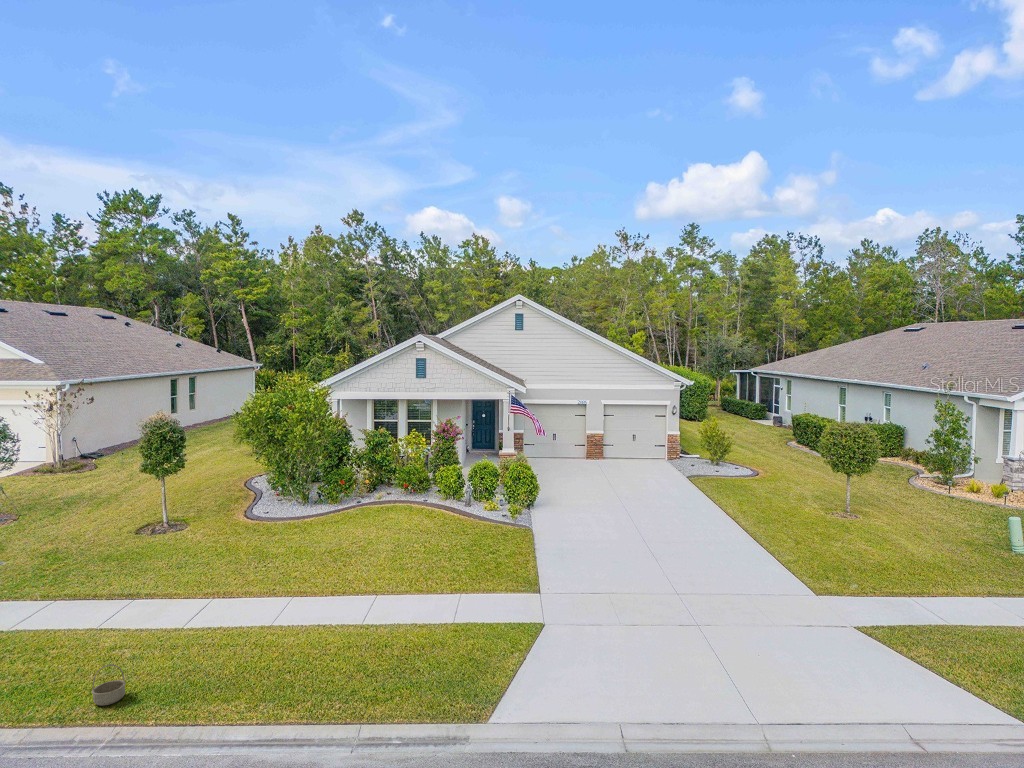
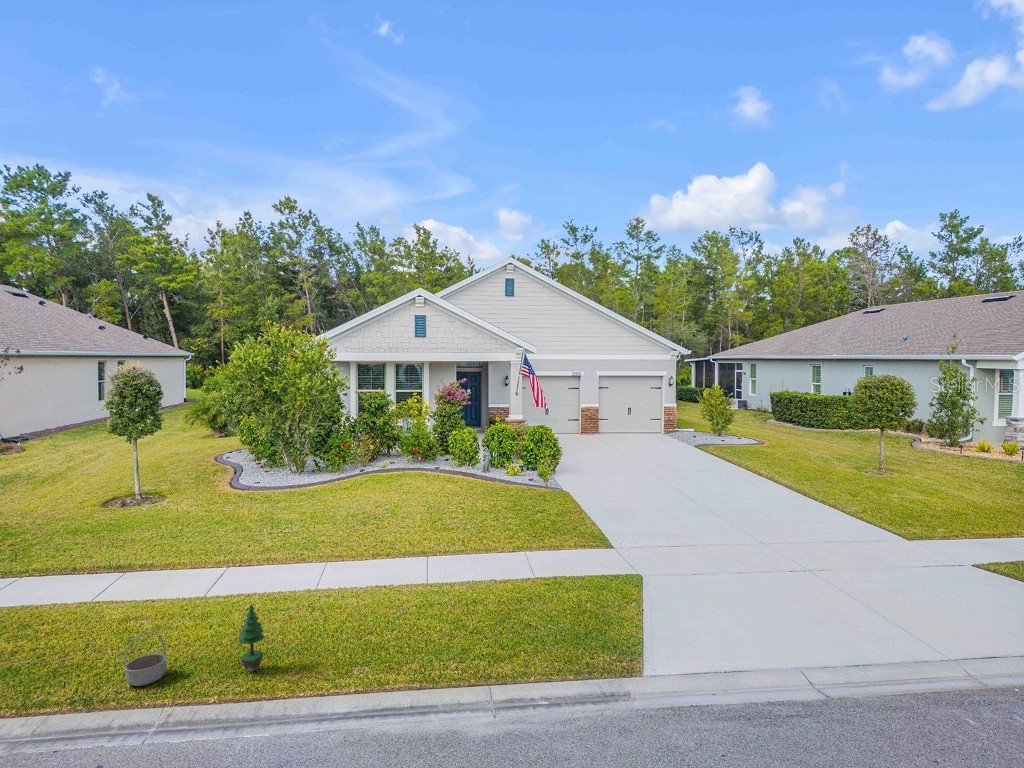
potted tree: none [175,646,197,700] -> present [238,604,265,671]

